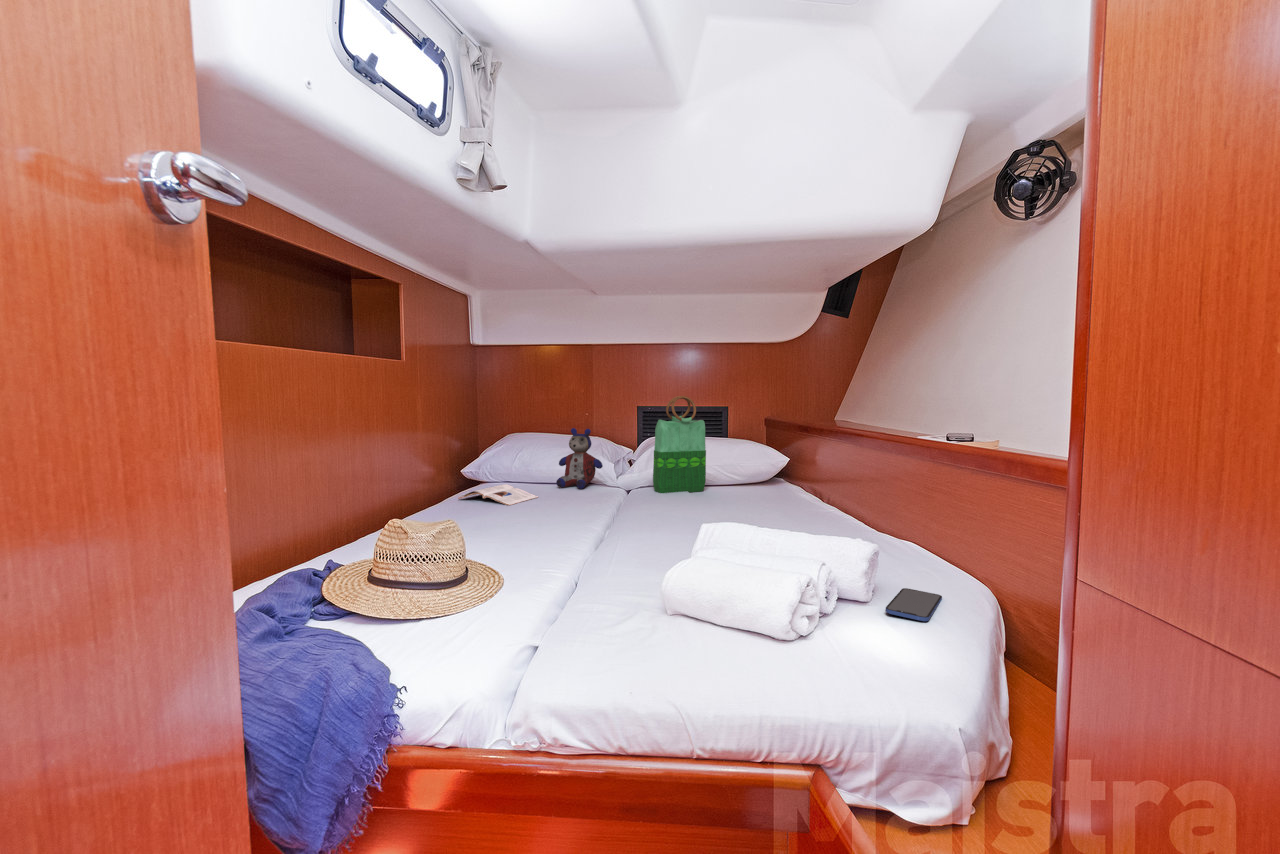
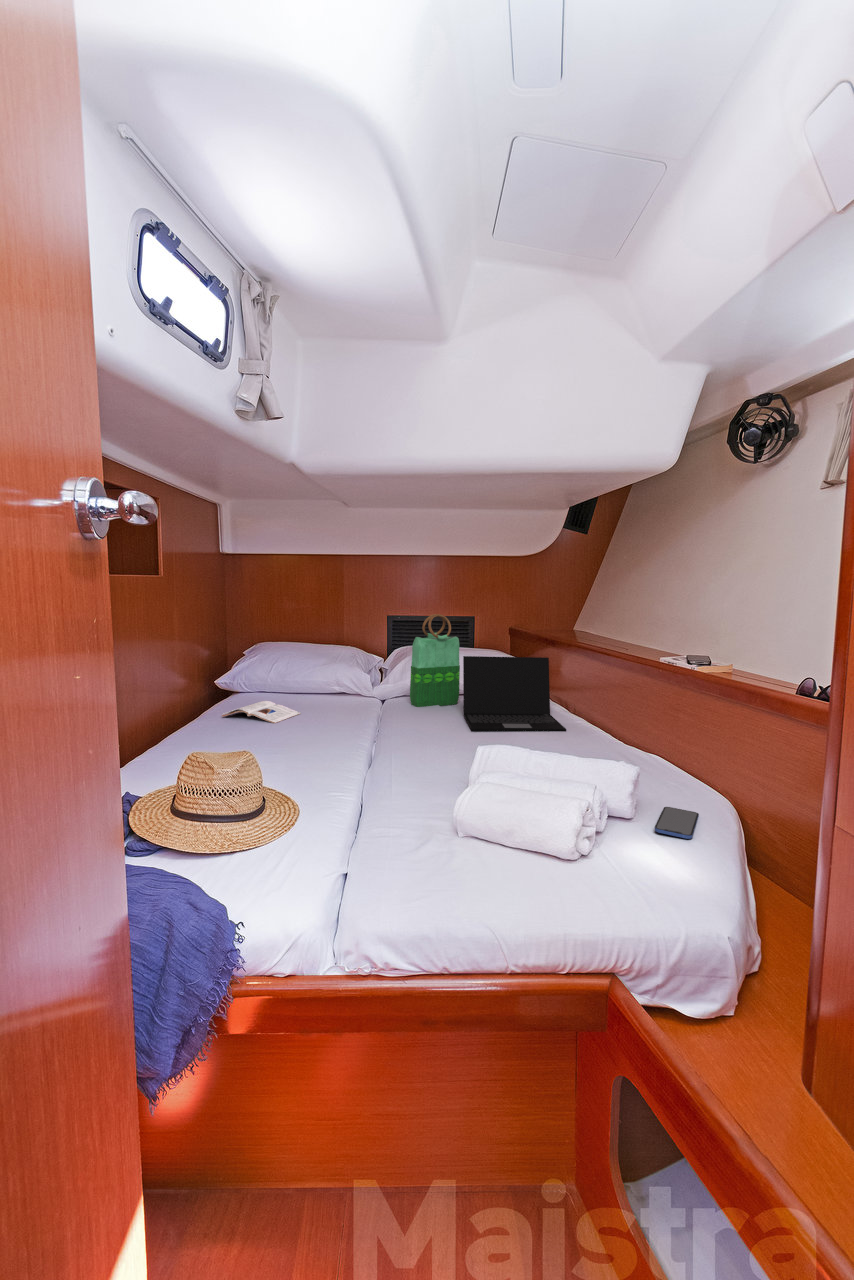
stuffed bear: present [556,428,603,489] -> none [315,644,360,703]
laptop: none [706,438,814,518] -> present [463,656,566,732]

